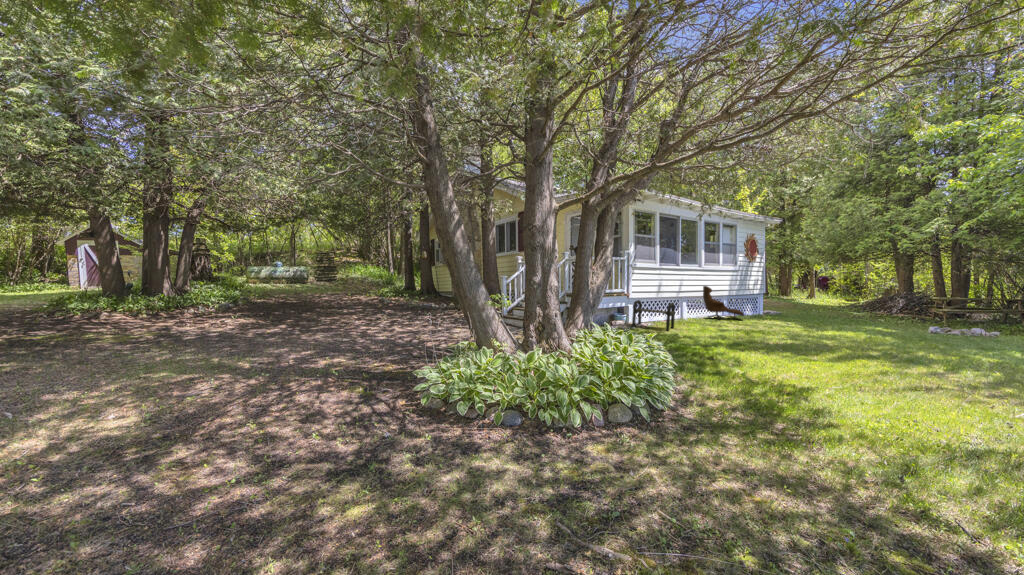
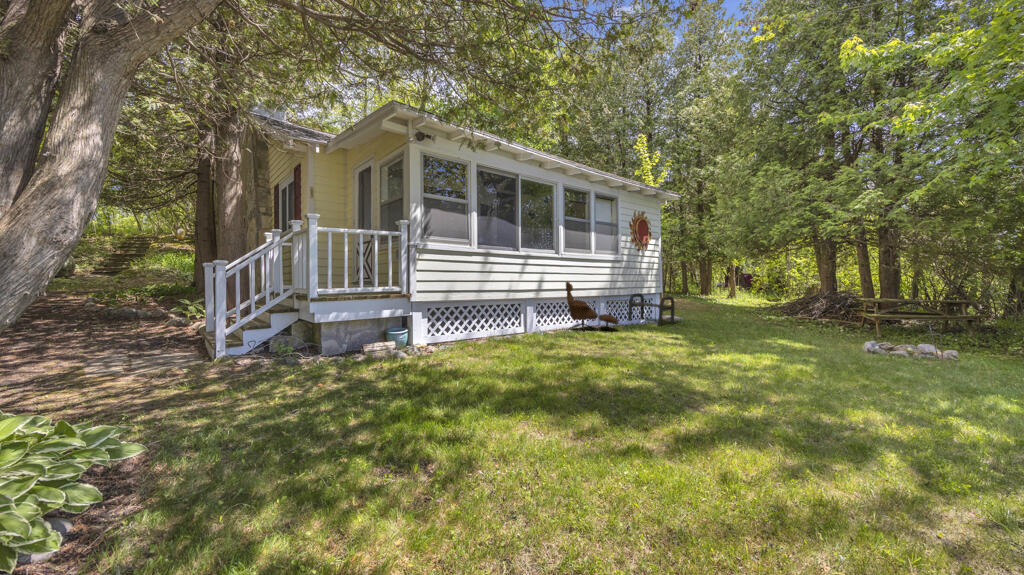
bench: present [632,300,675,331] -> present [628,293,675,326]

